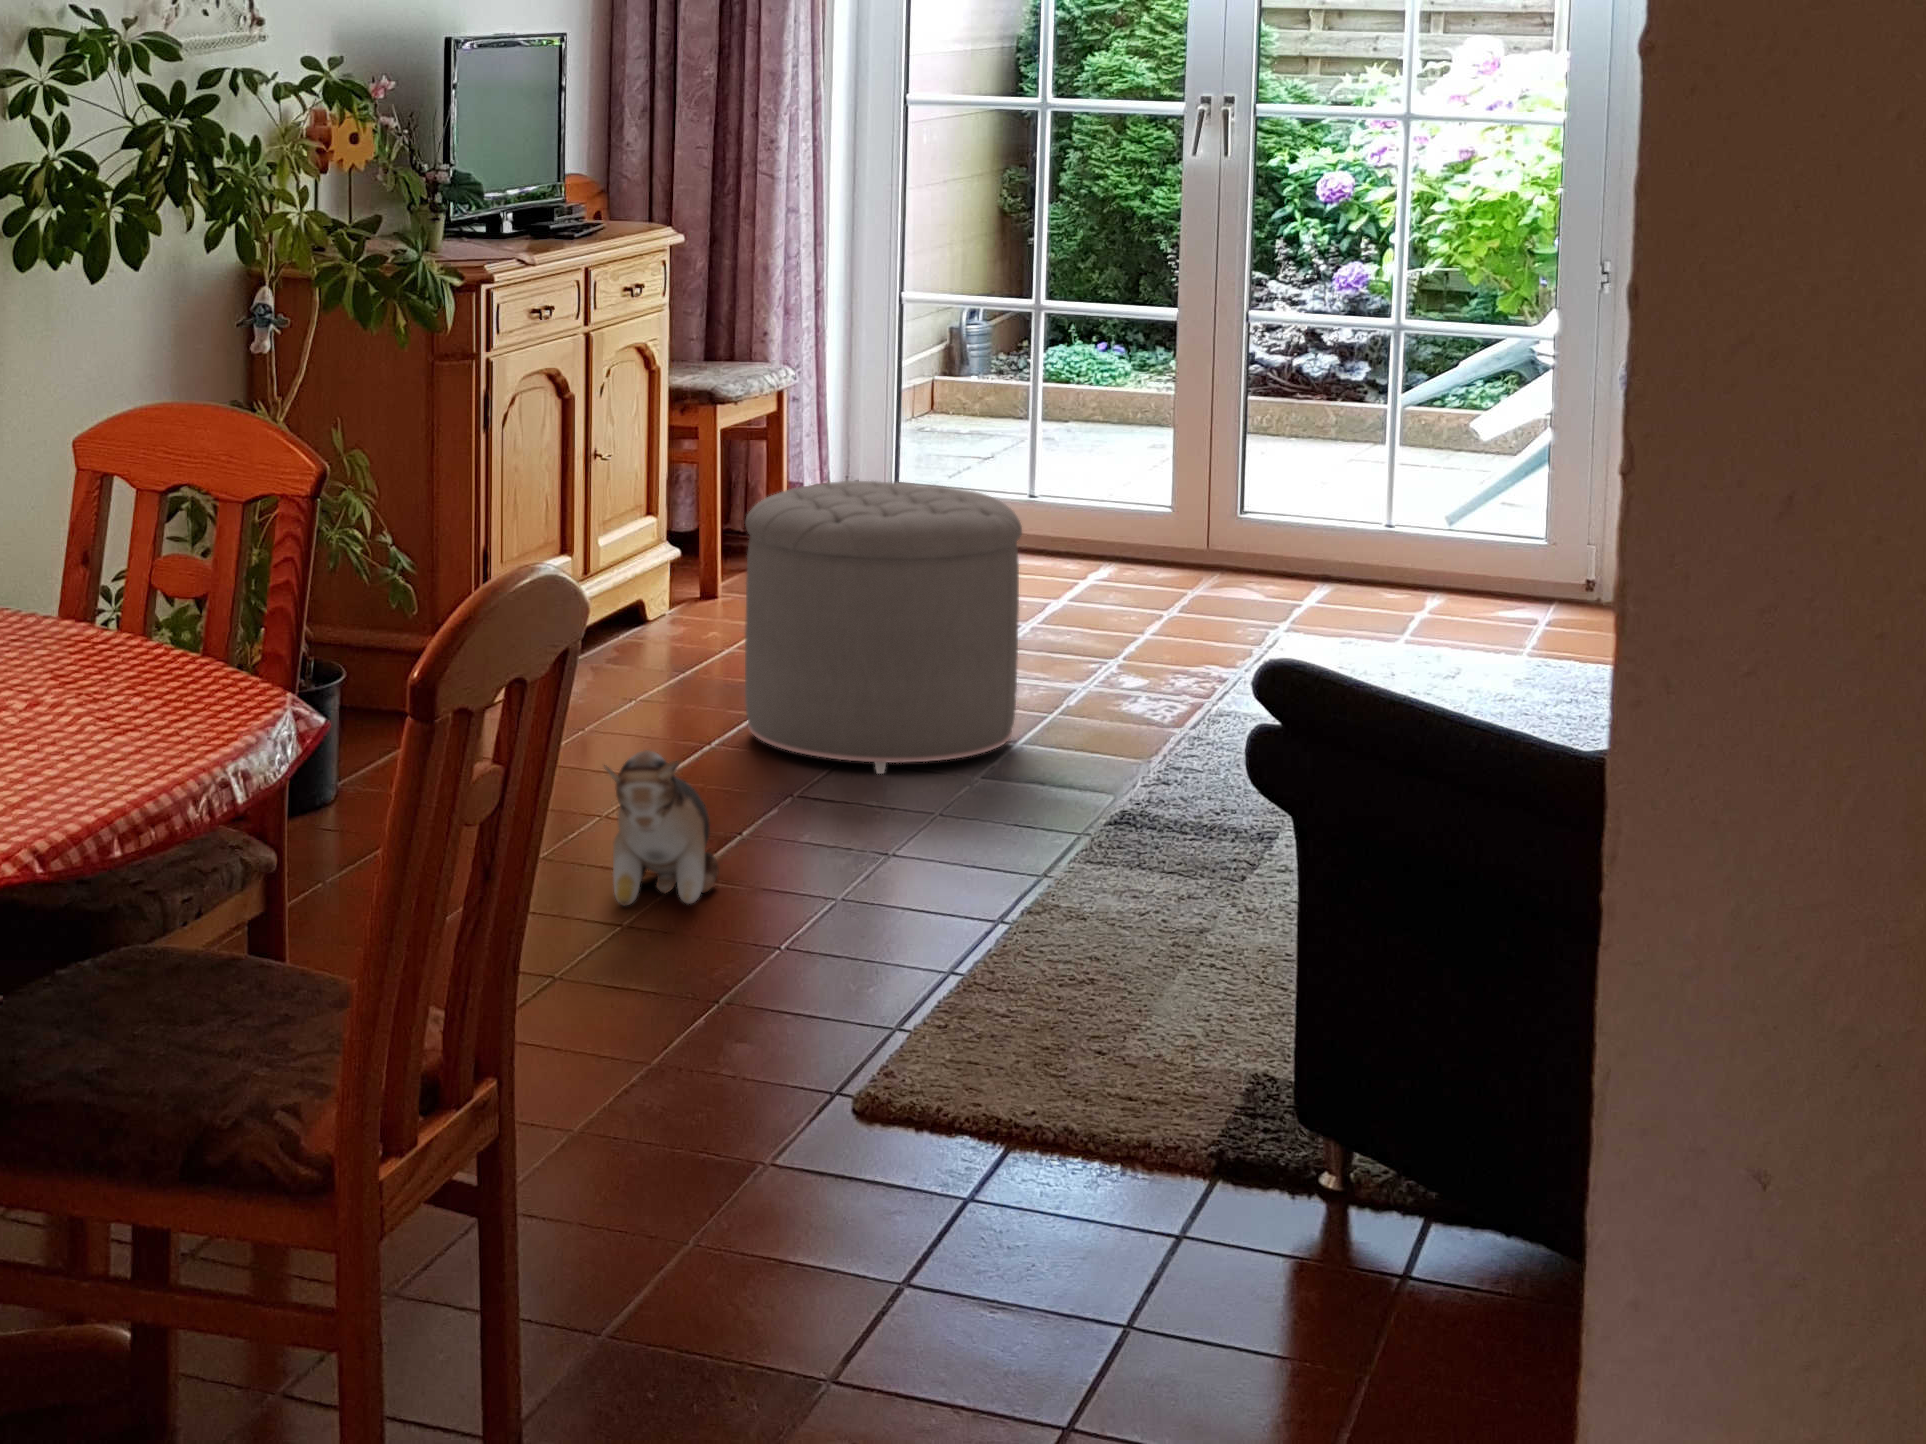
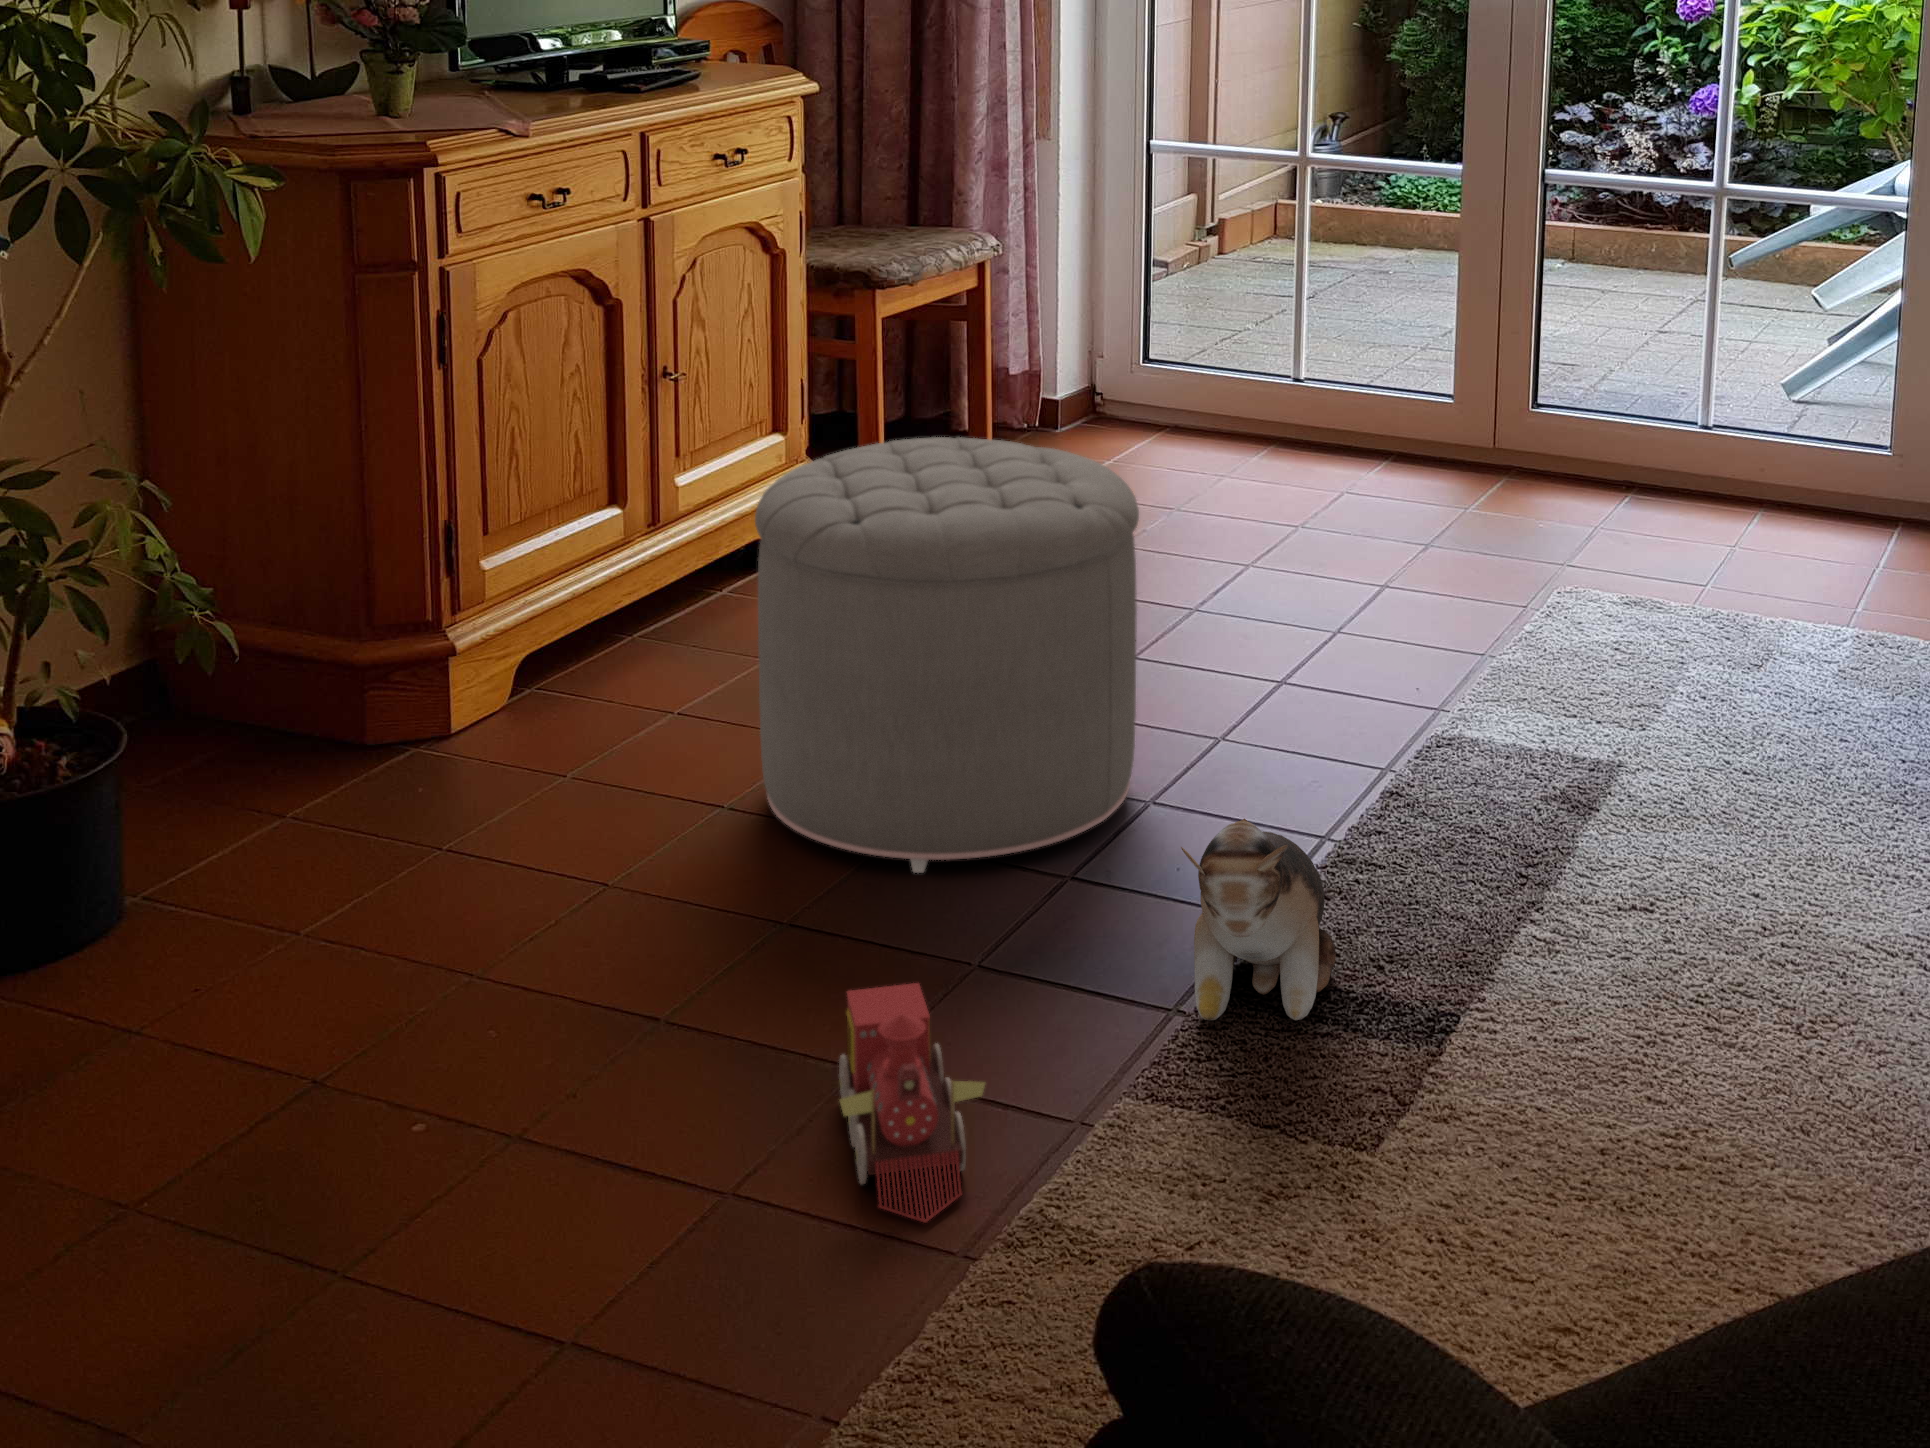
plush toy: present [604,750,719,905] -> present [1181,819,1336,1020]
toy train: none [896,787,1014,906] -> present [839,983,985,1223]

